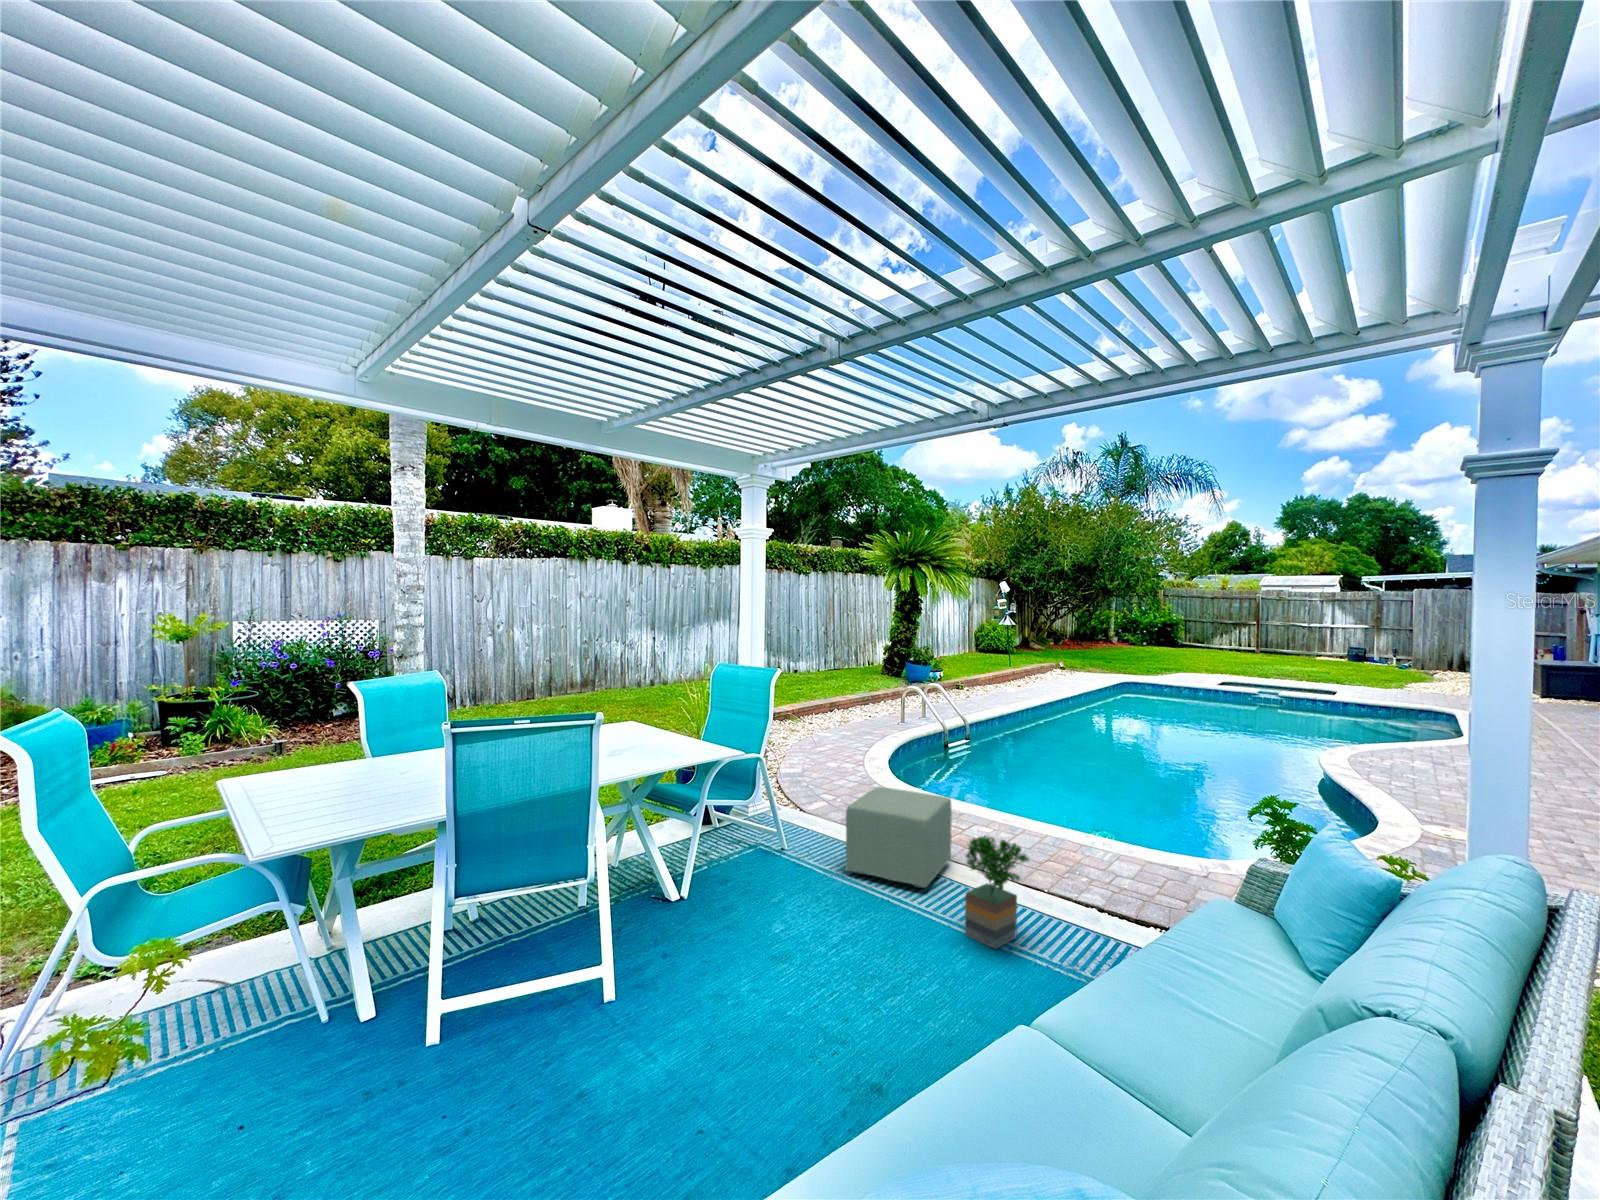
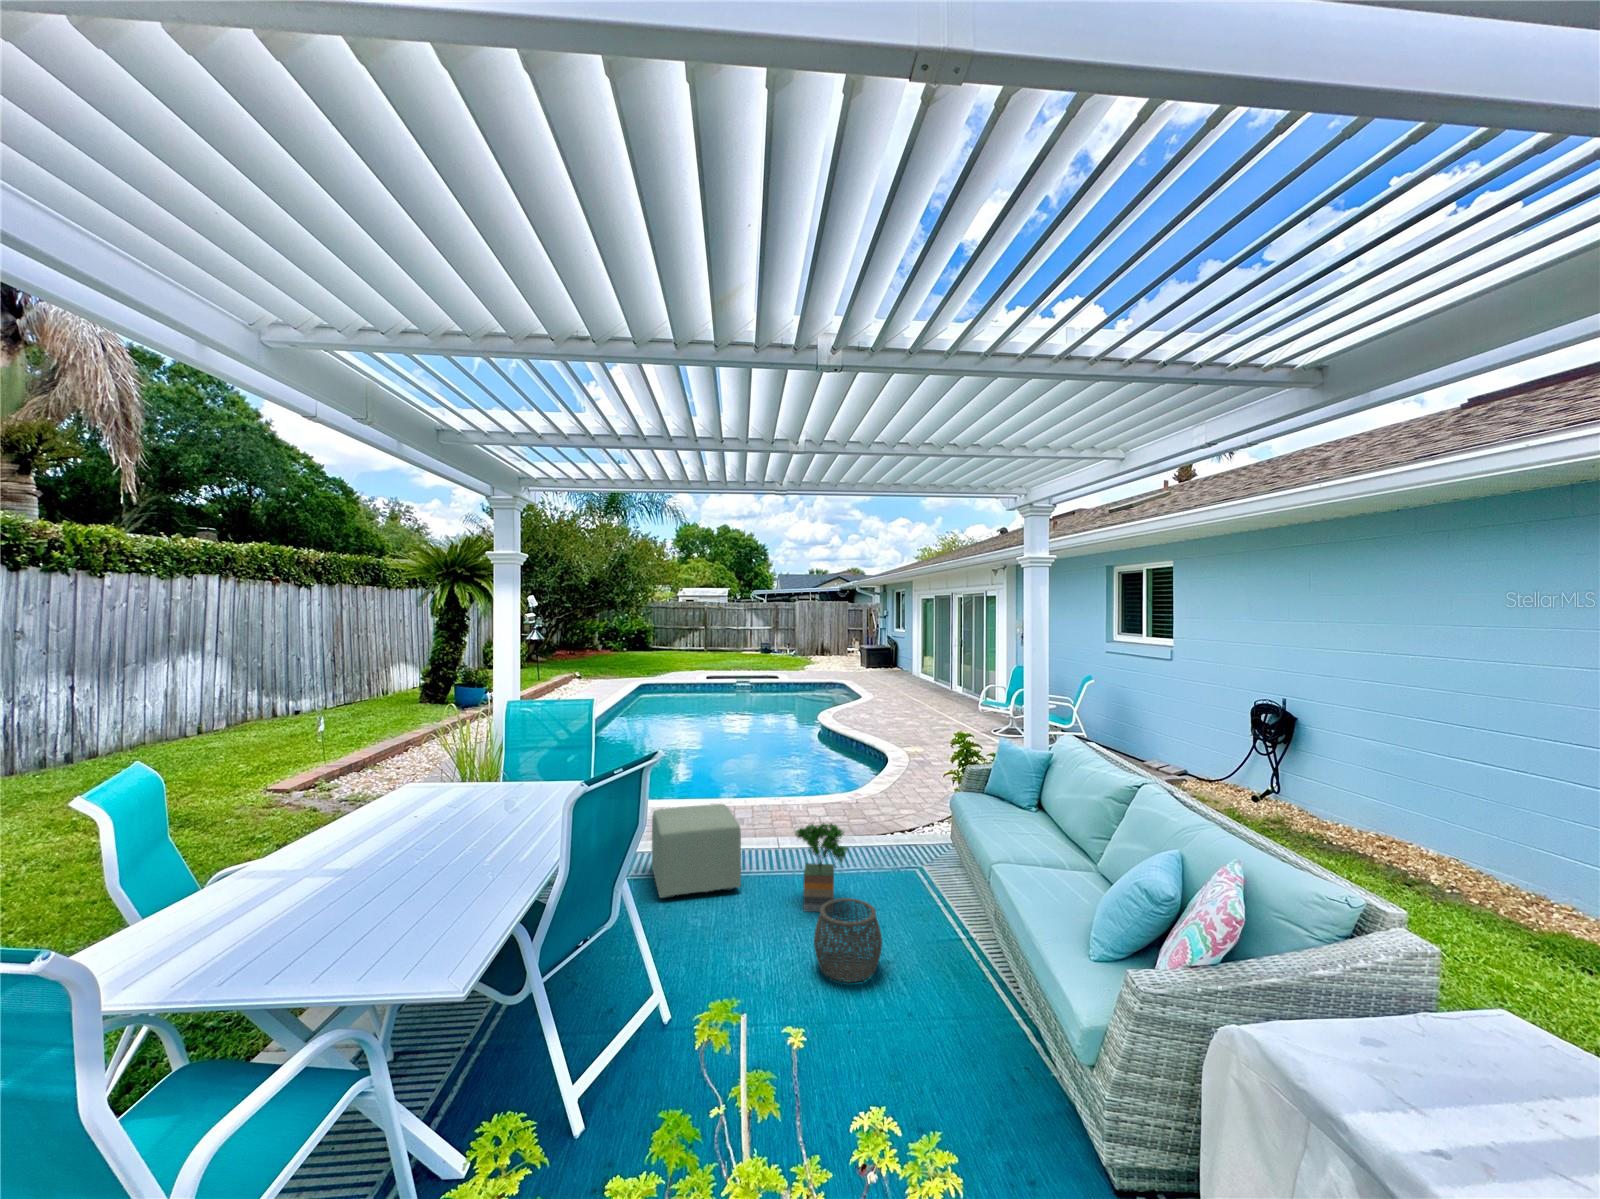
woven basket: none [885,919,970,1023] -> present [814,898,882,983]

